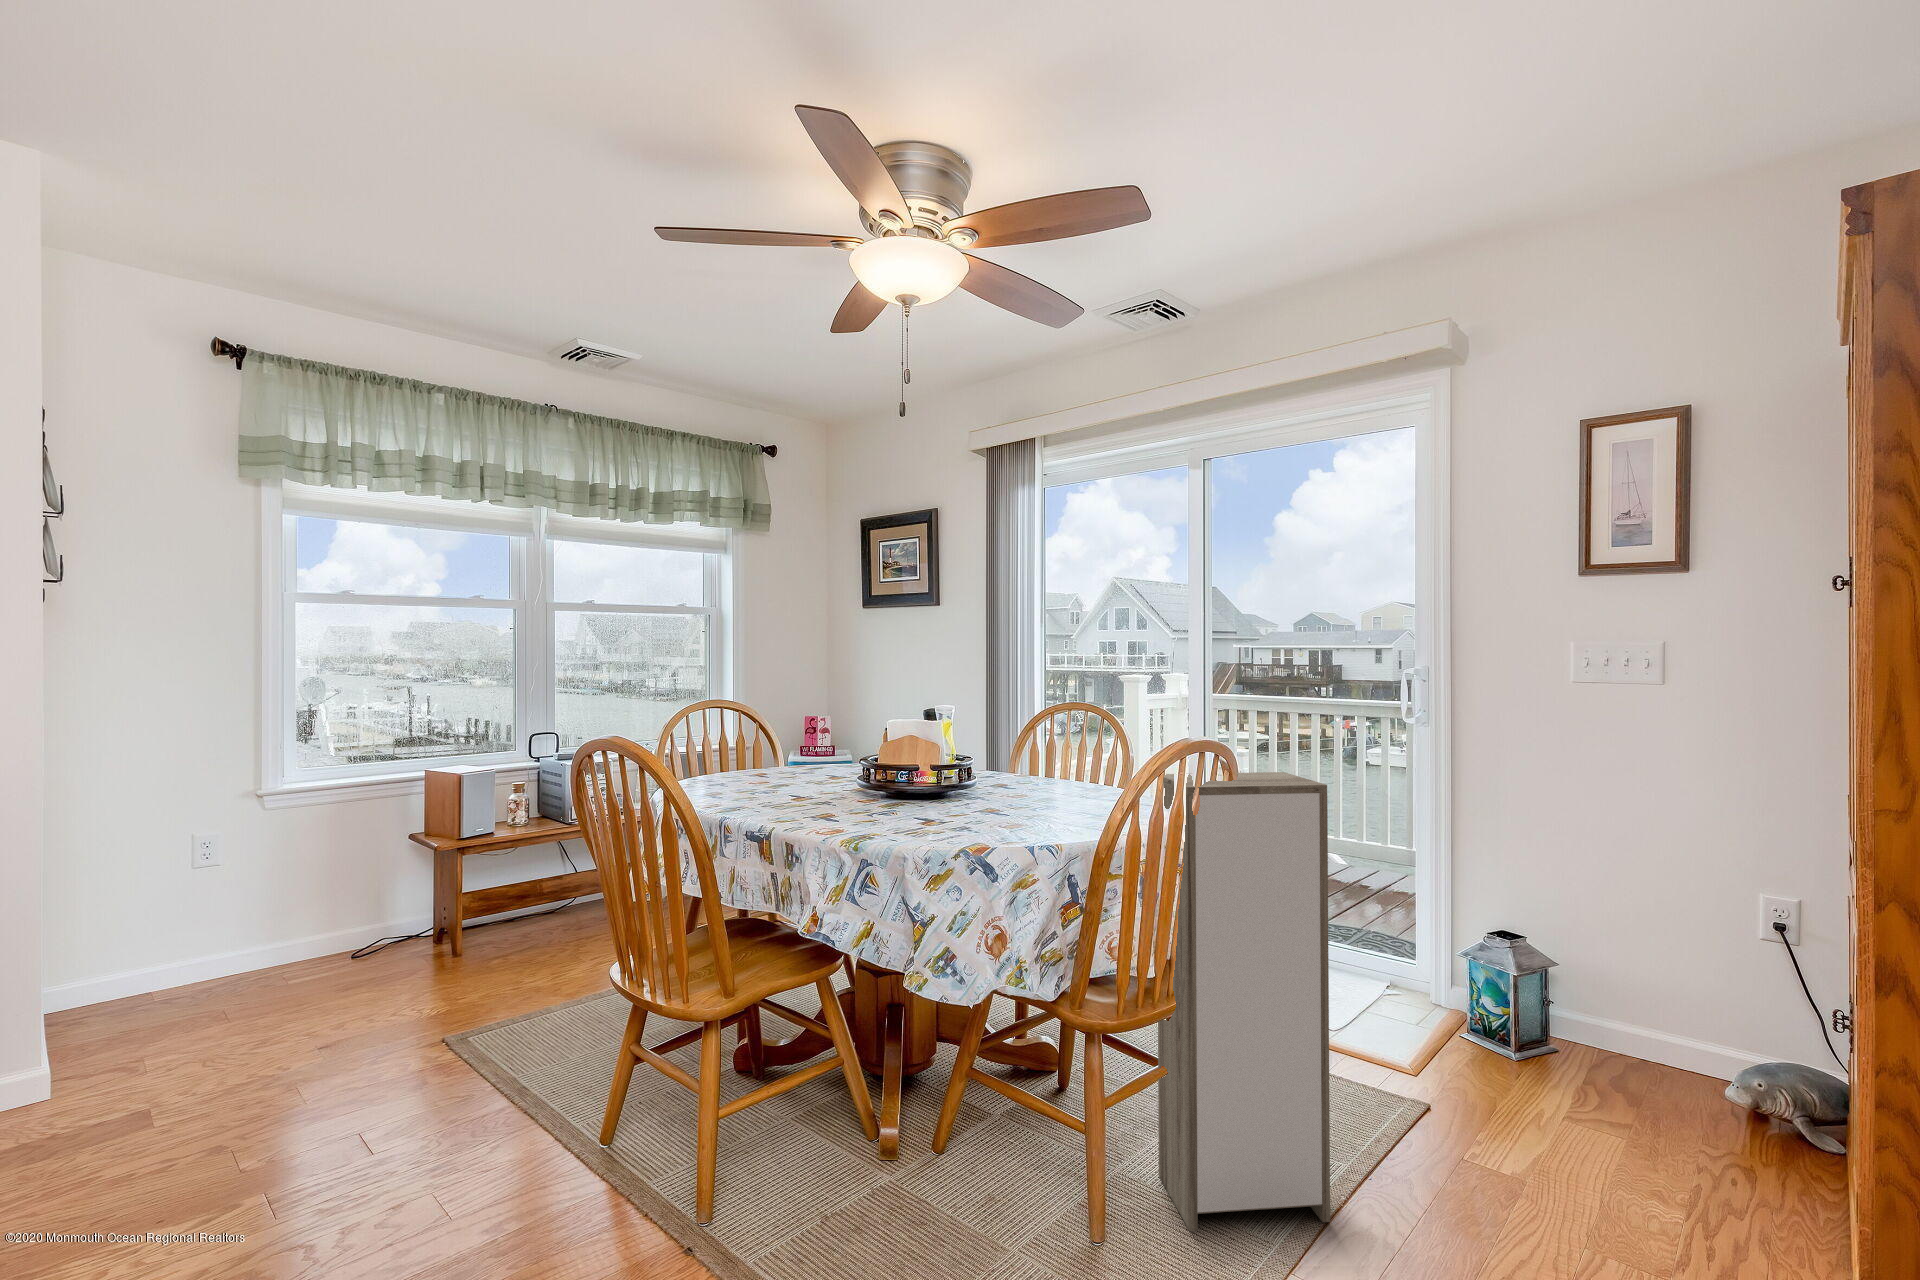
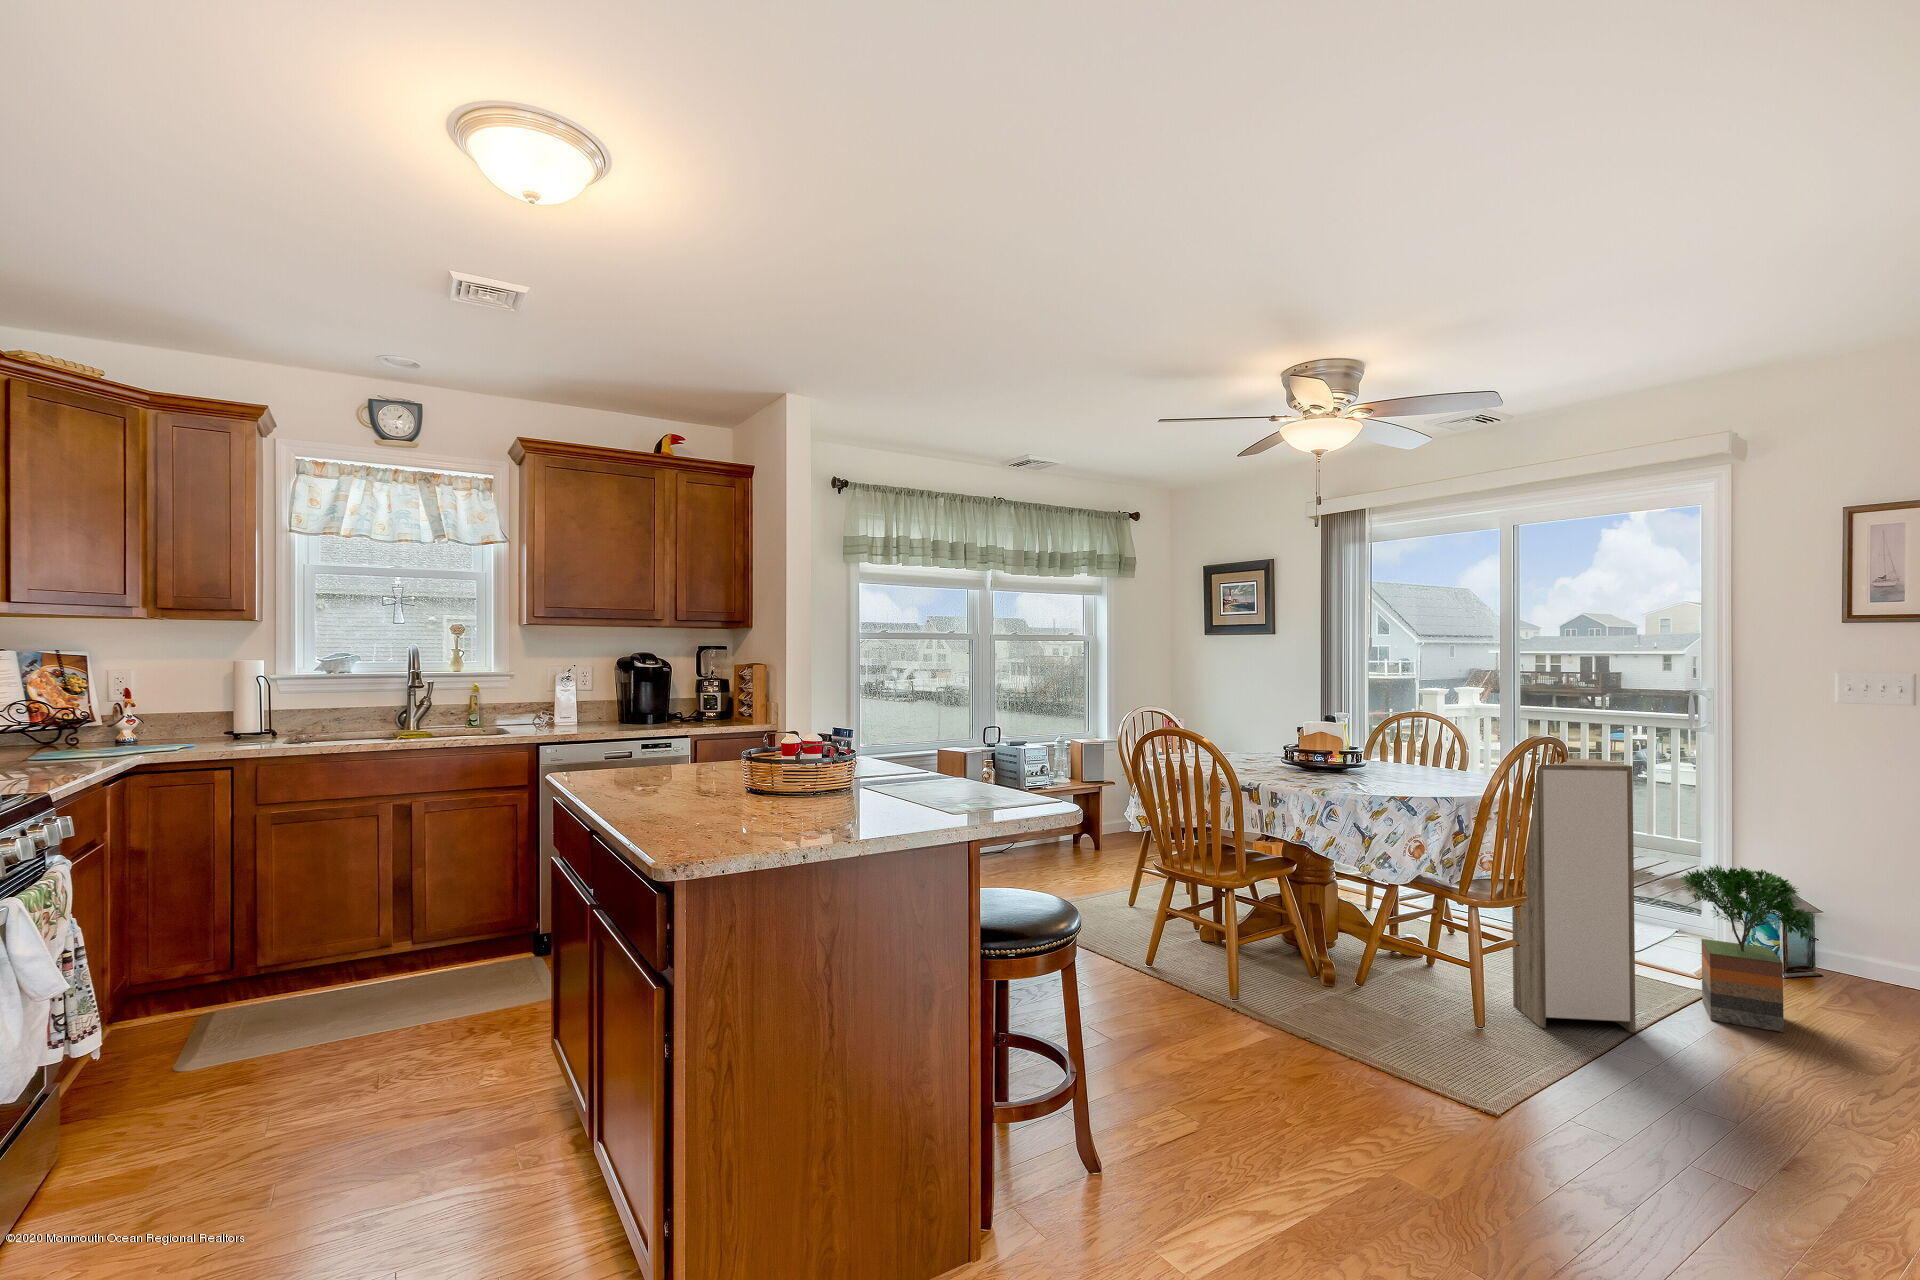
potted tree: none [1390,922,1578,1188] -> present [1681,865,1814,1032]

